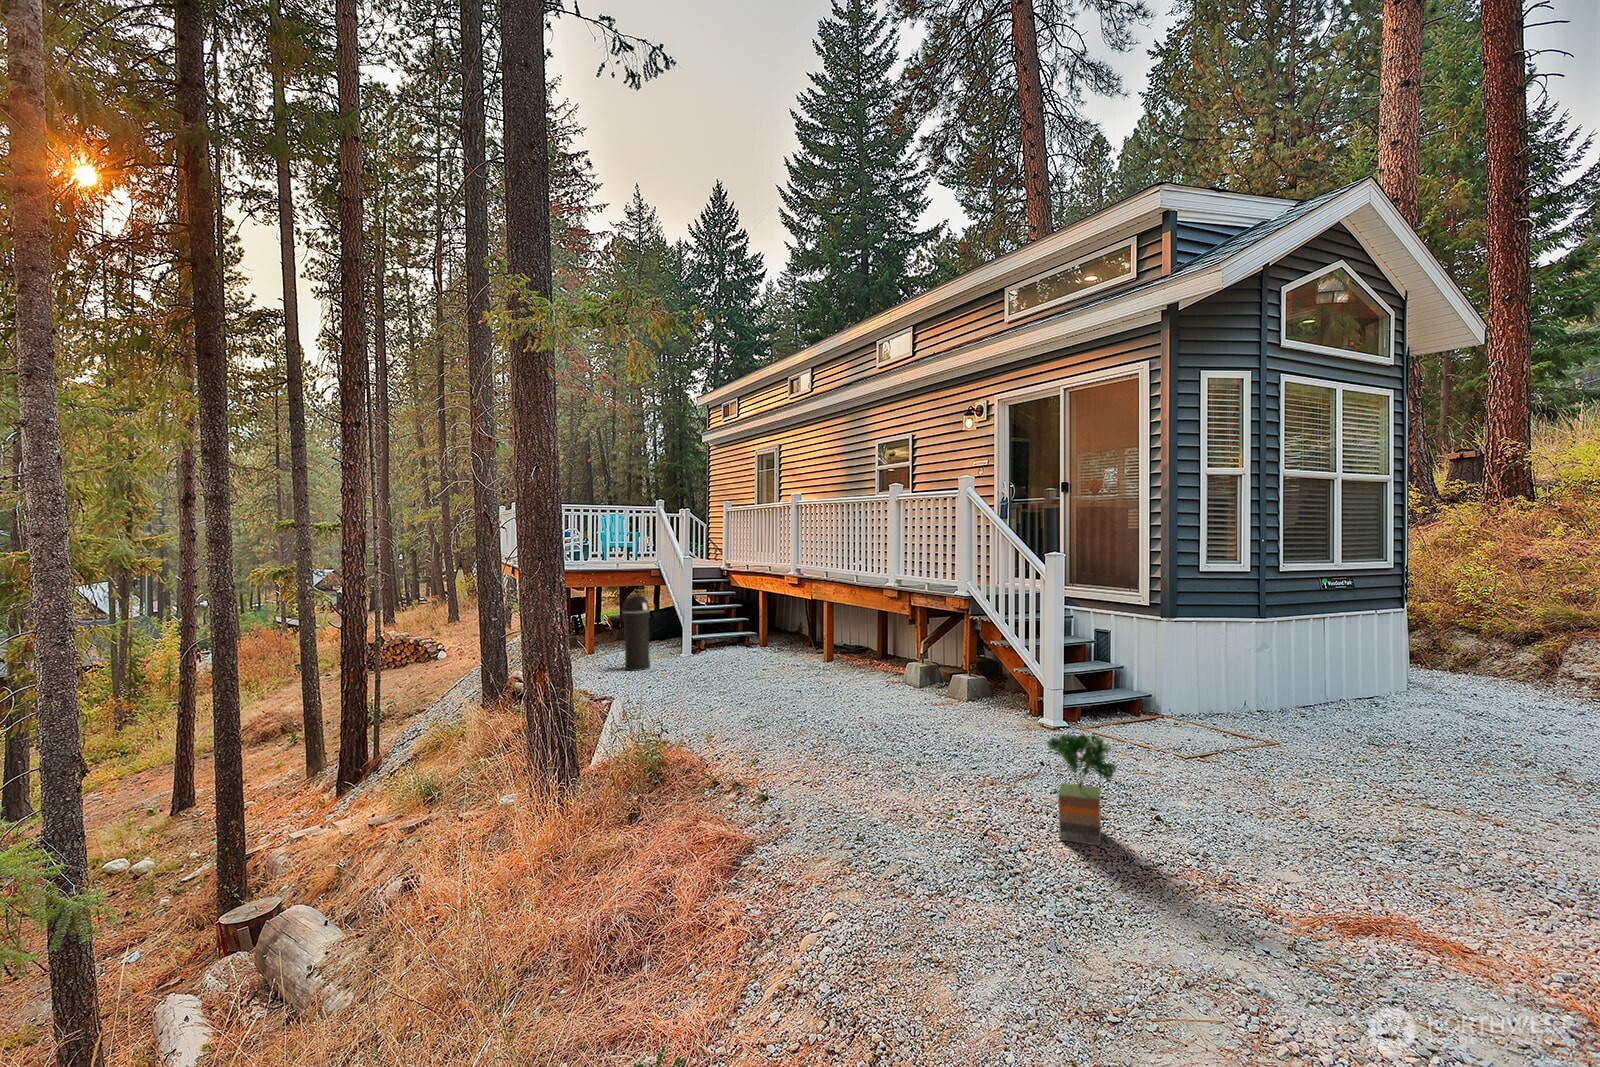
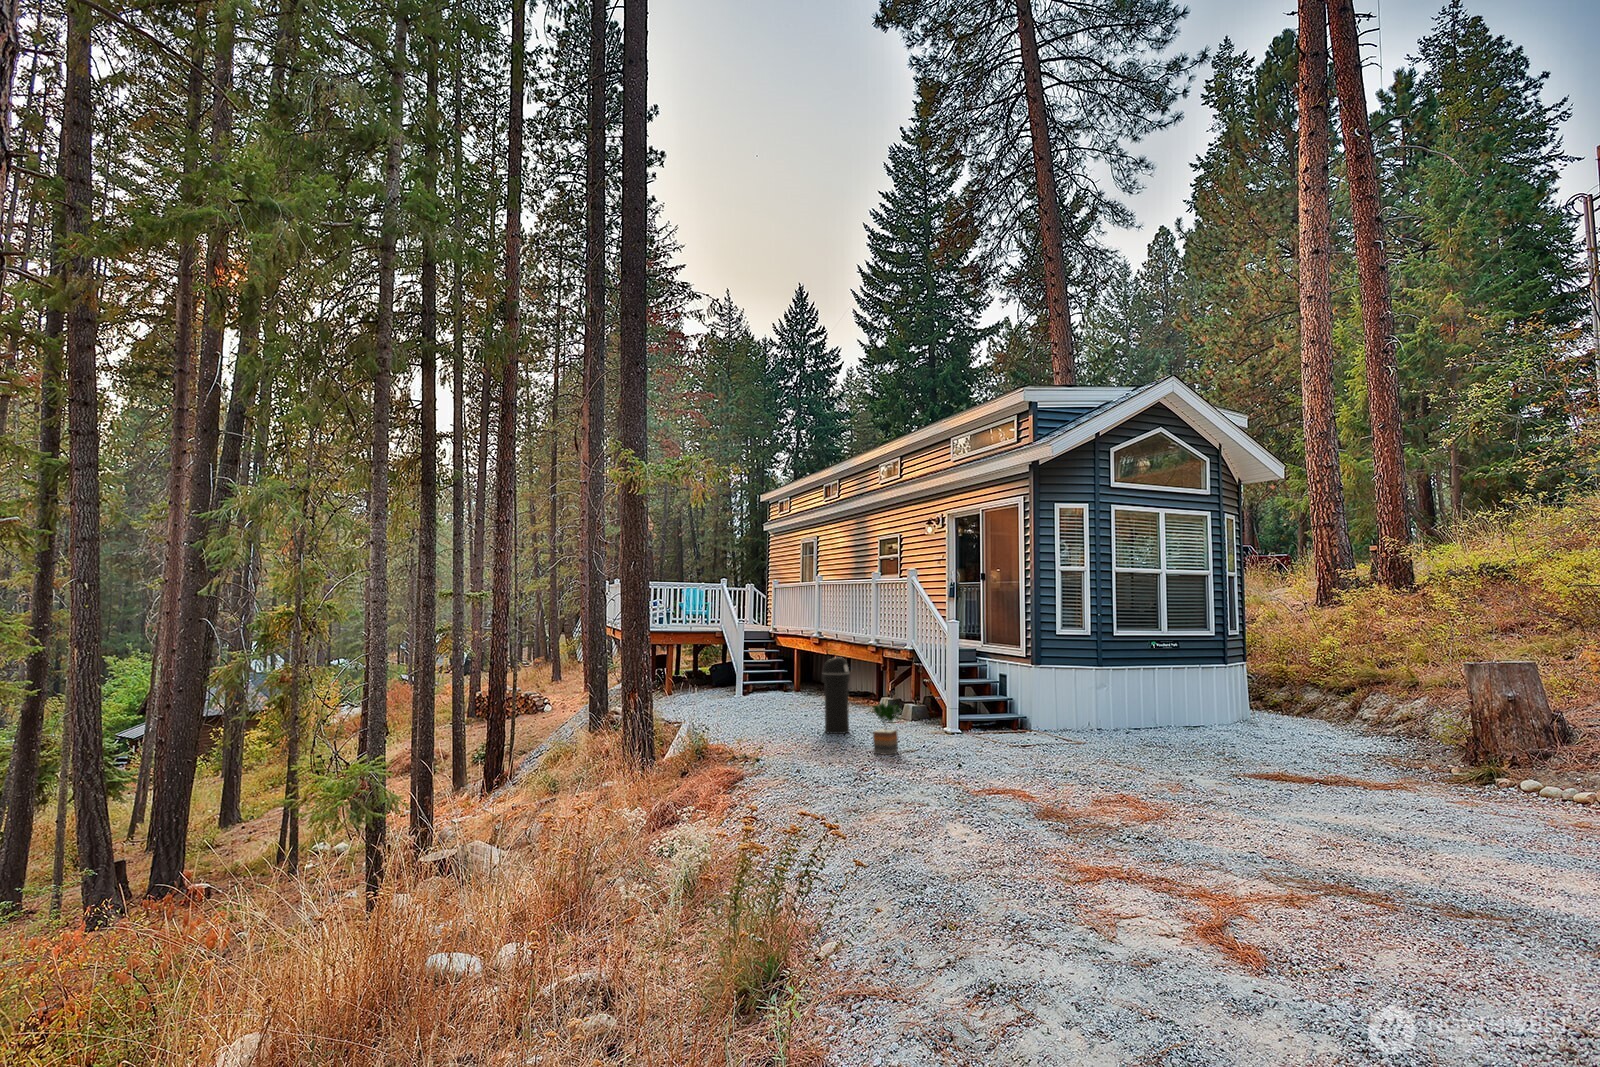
trash can: present [622,595,650,671] -> present [823,657,850,734]

